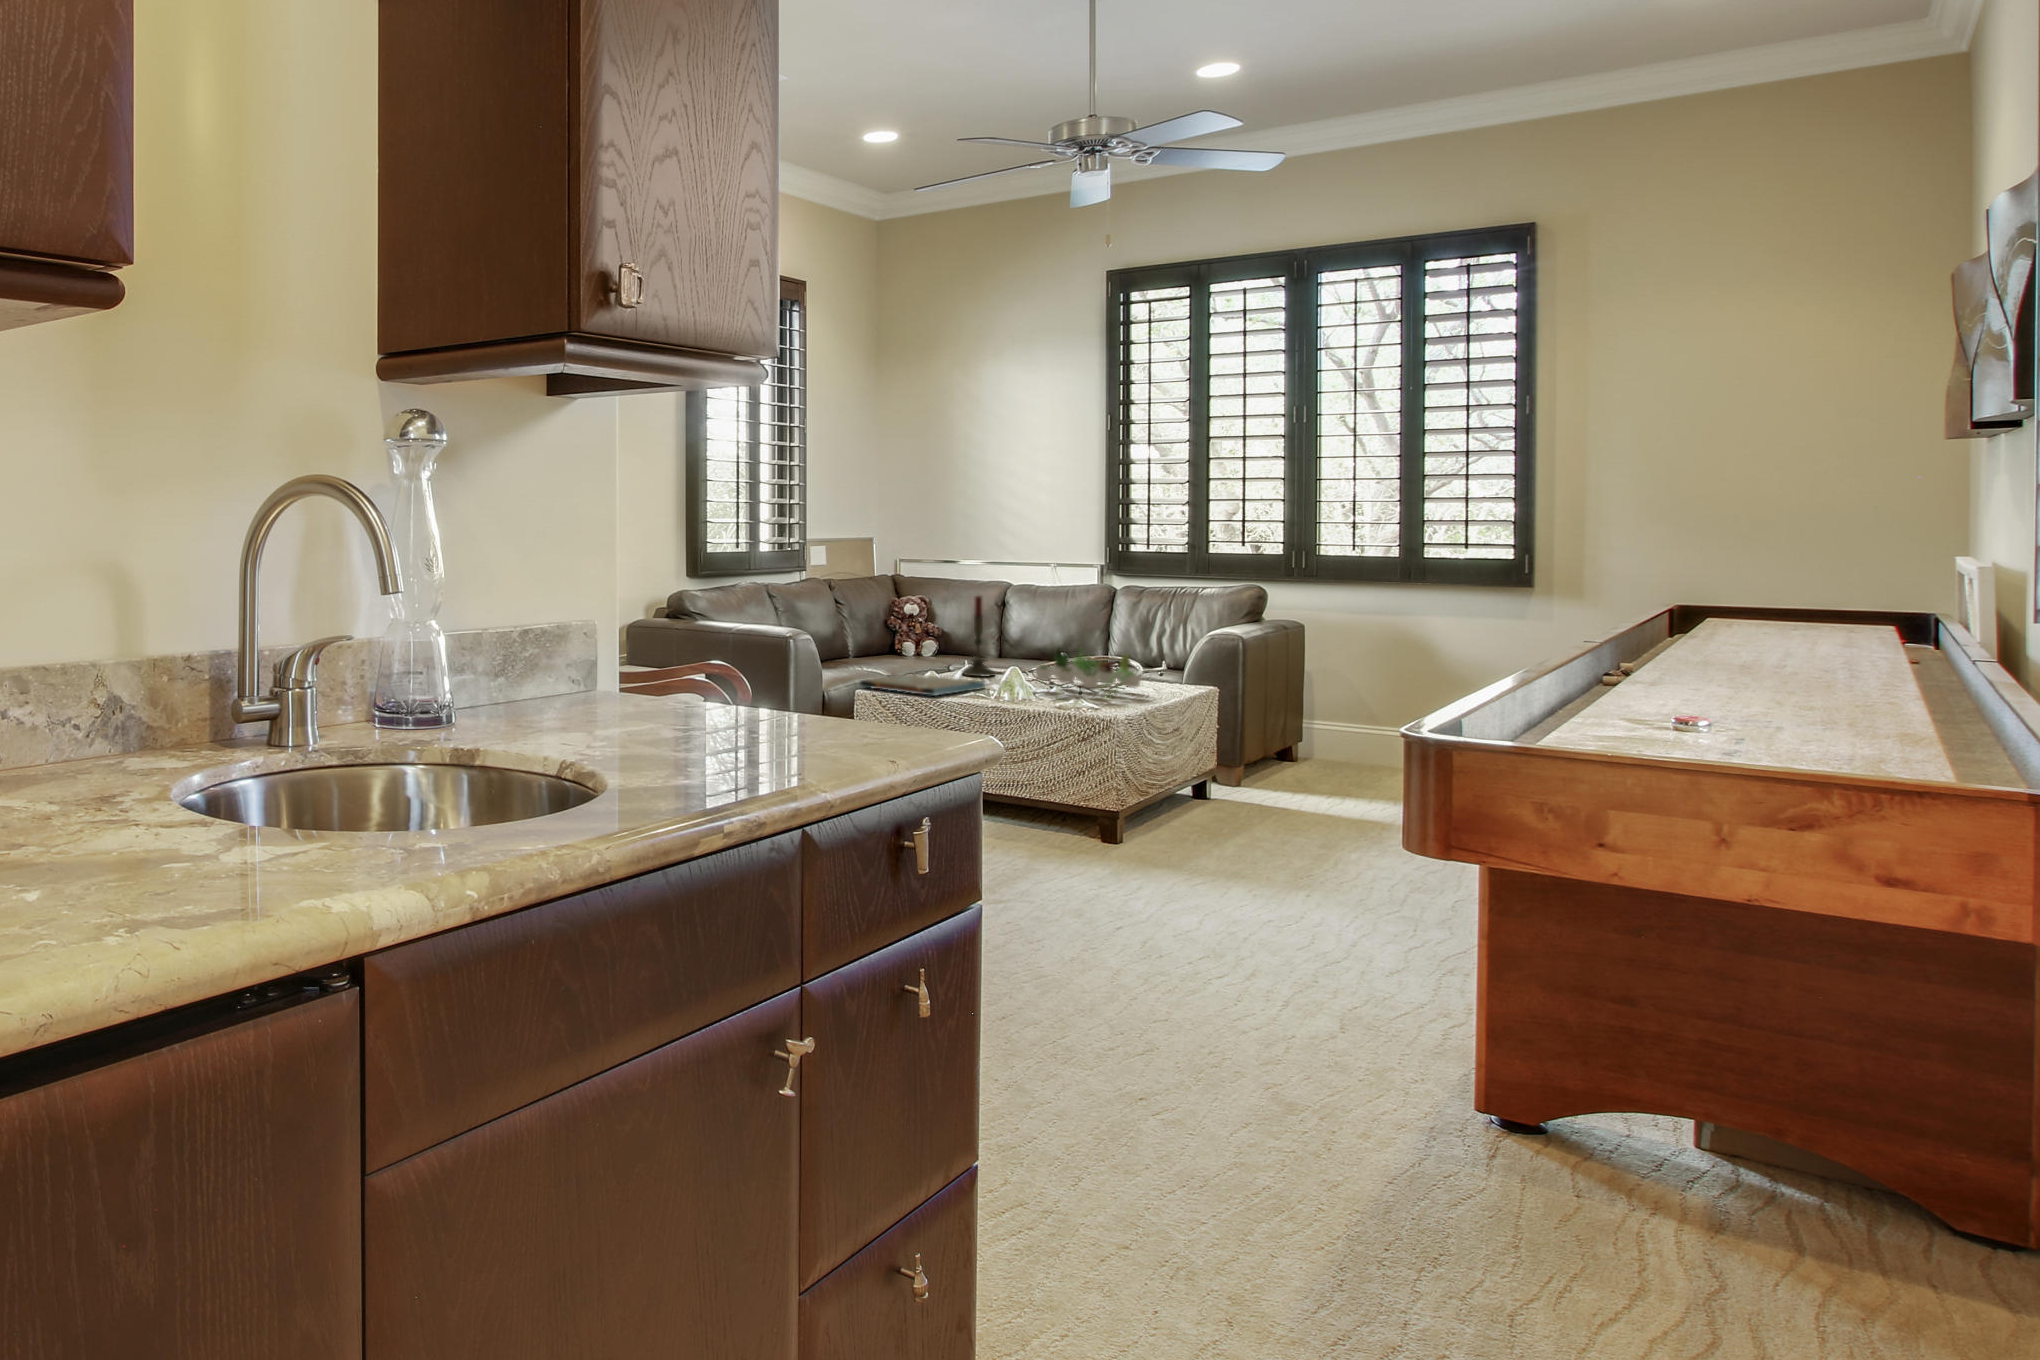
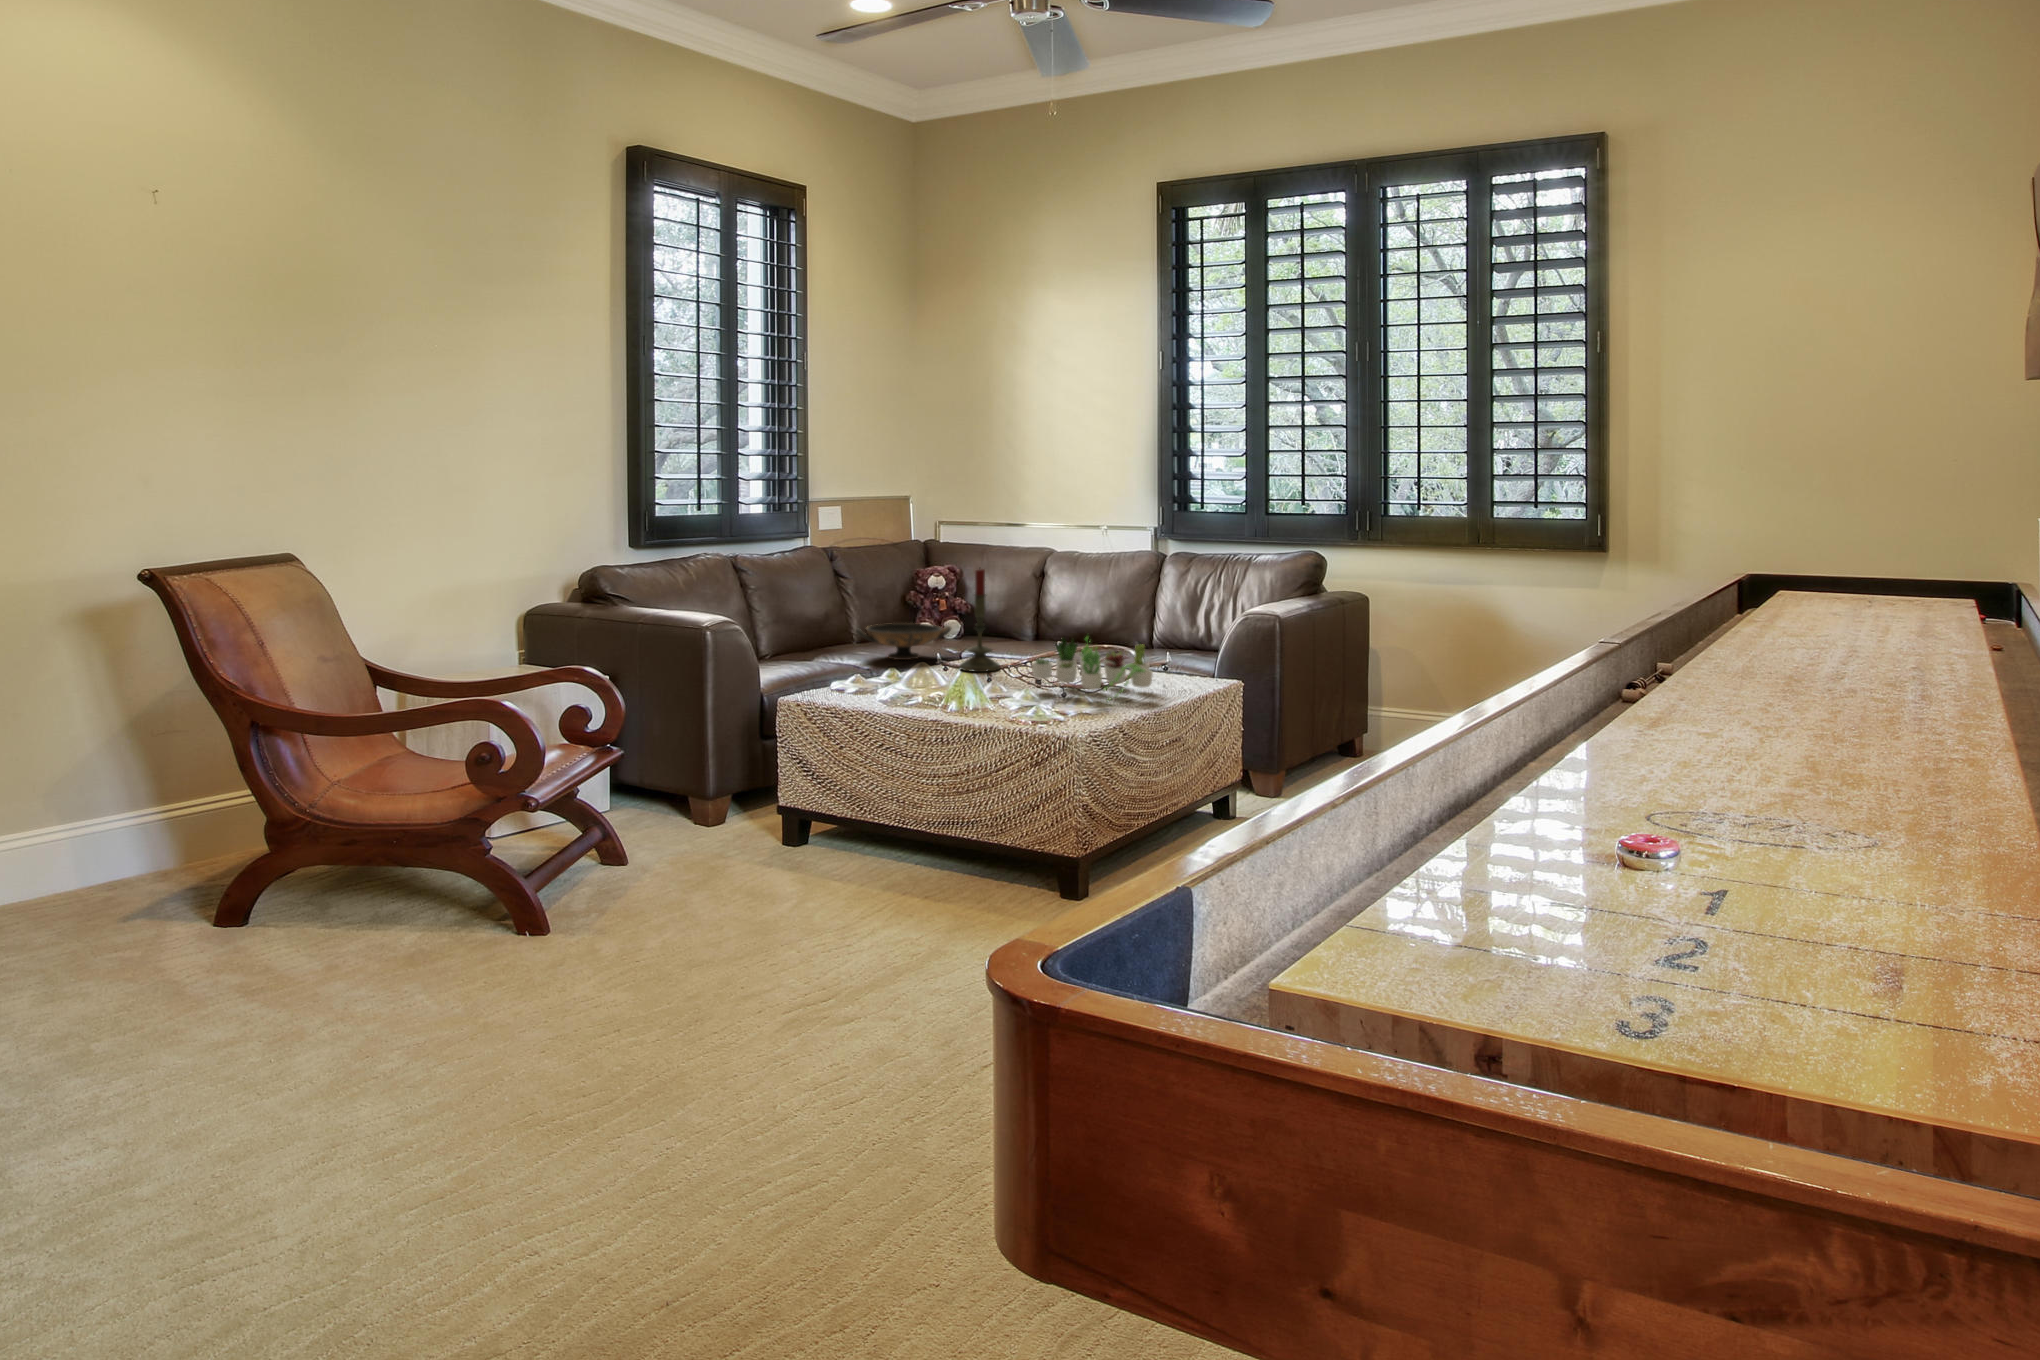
decorative bowl: none [870,639,945,668] -> present [856,623,951,660]
board game: present [860,674,985,696] -> none [813,671,972,705]

